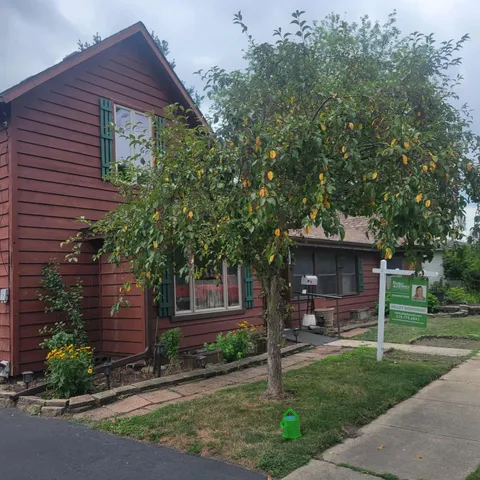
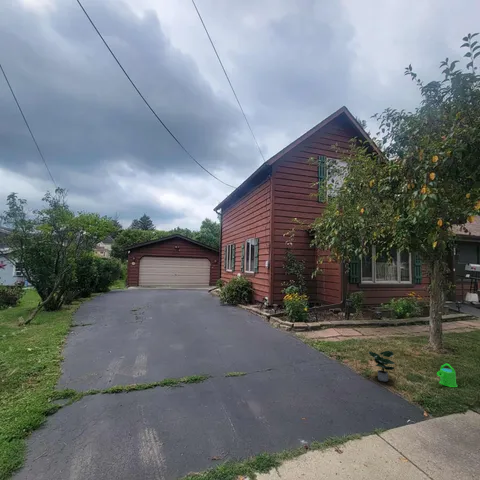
potted plant: none [197,408,232,454] -> present [369,351,395,382]

